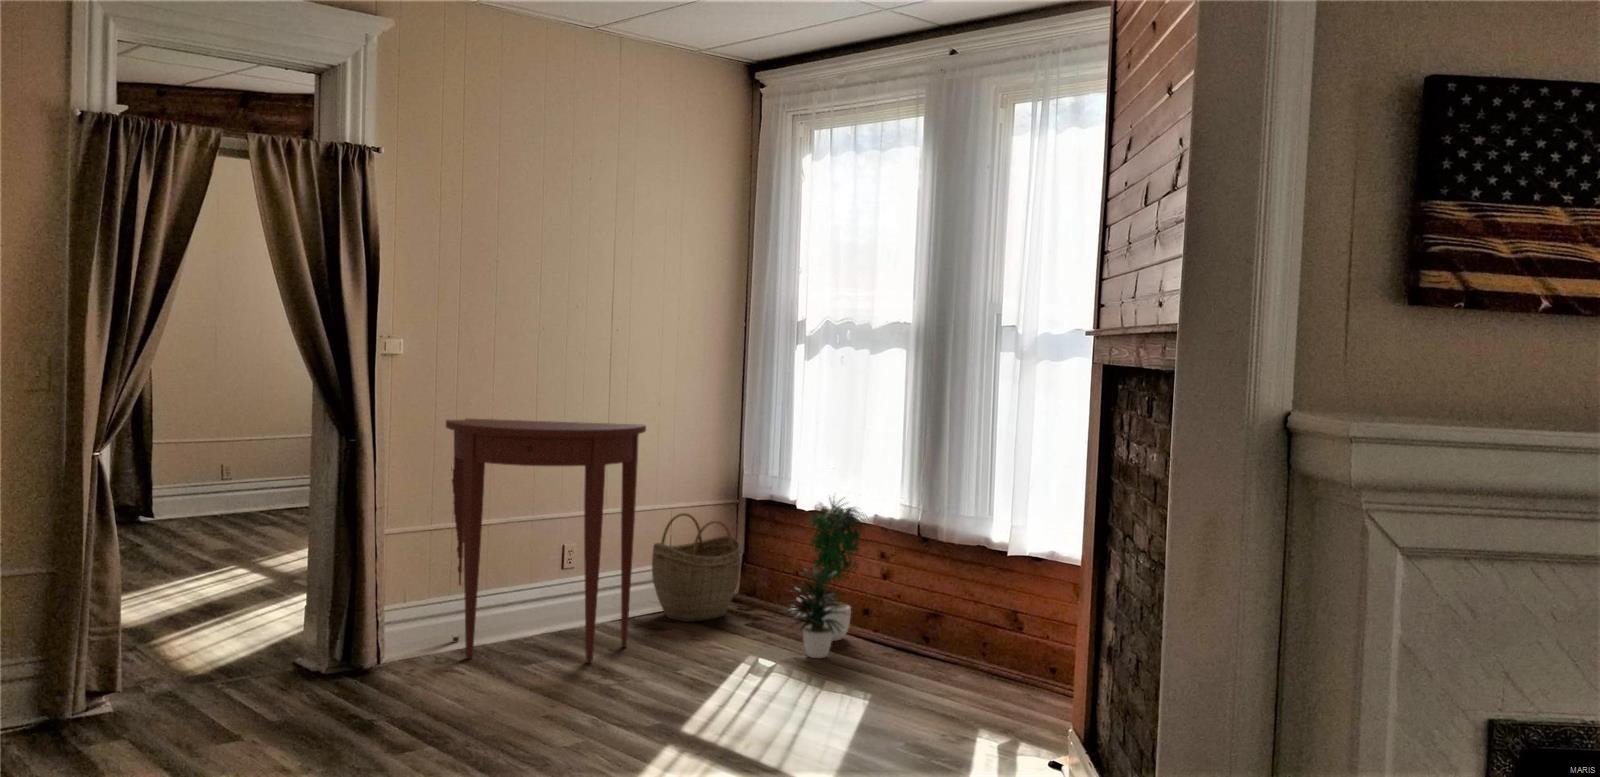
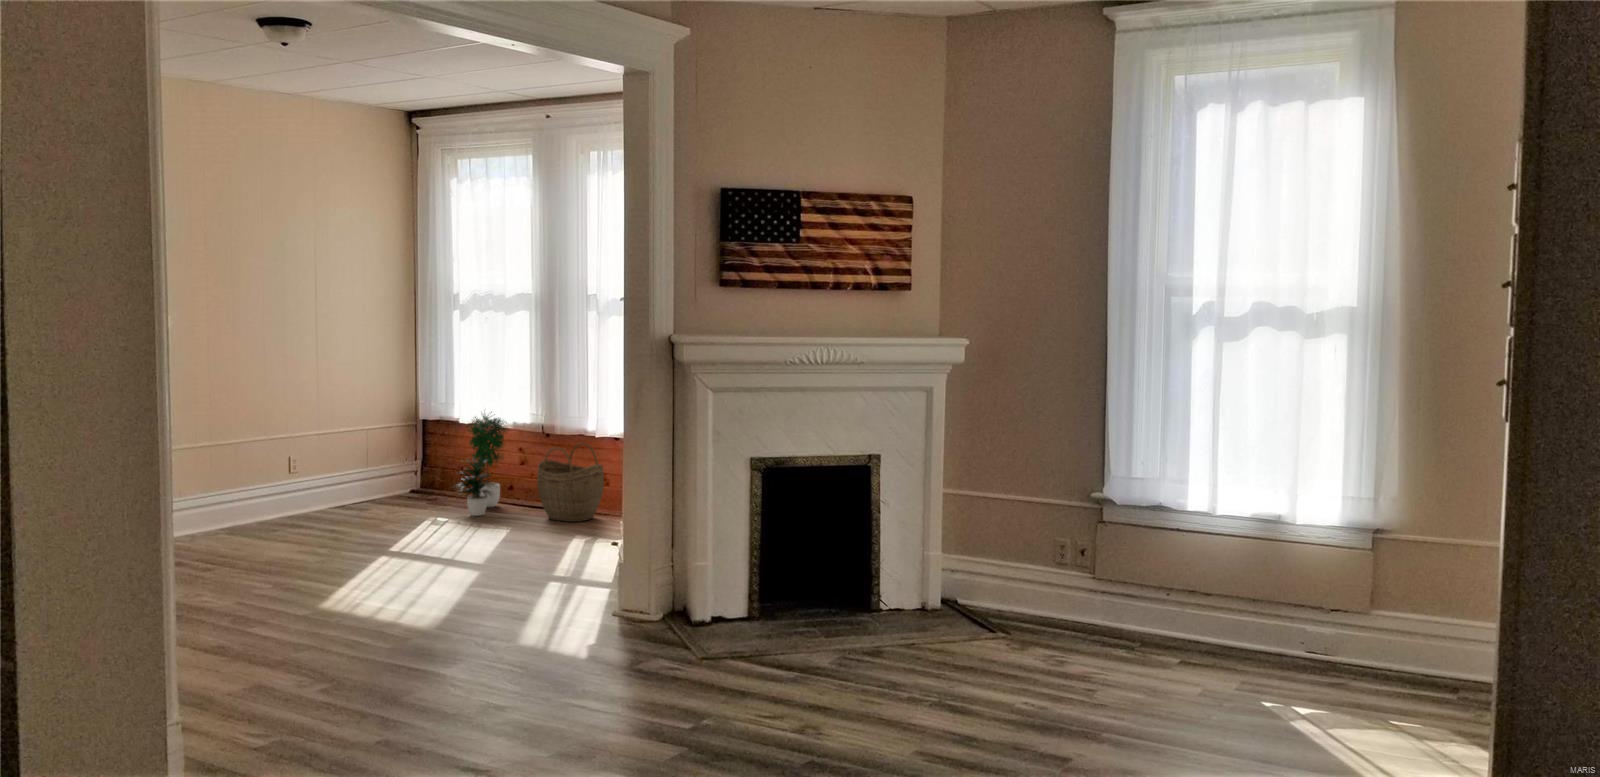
console table: present [446,419,646,662] -> none [199,368,348,532]
woven basket: present [652,513,740,622] -> present [537,443,604,522]

